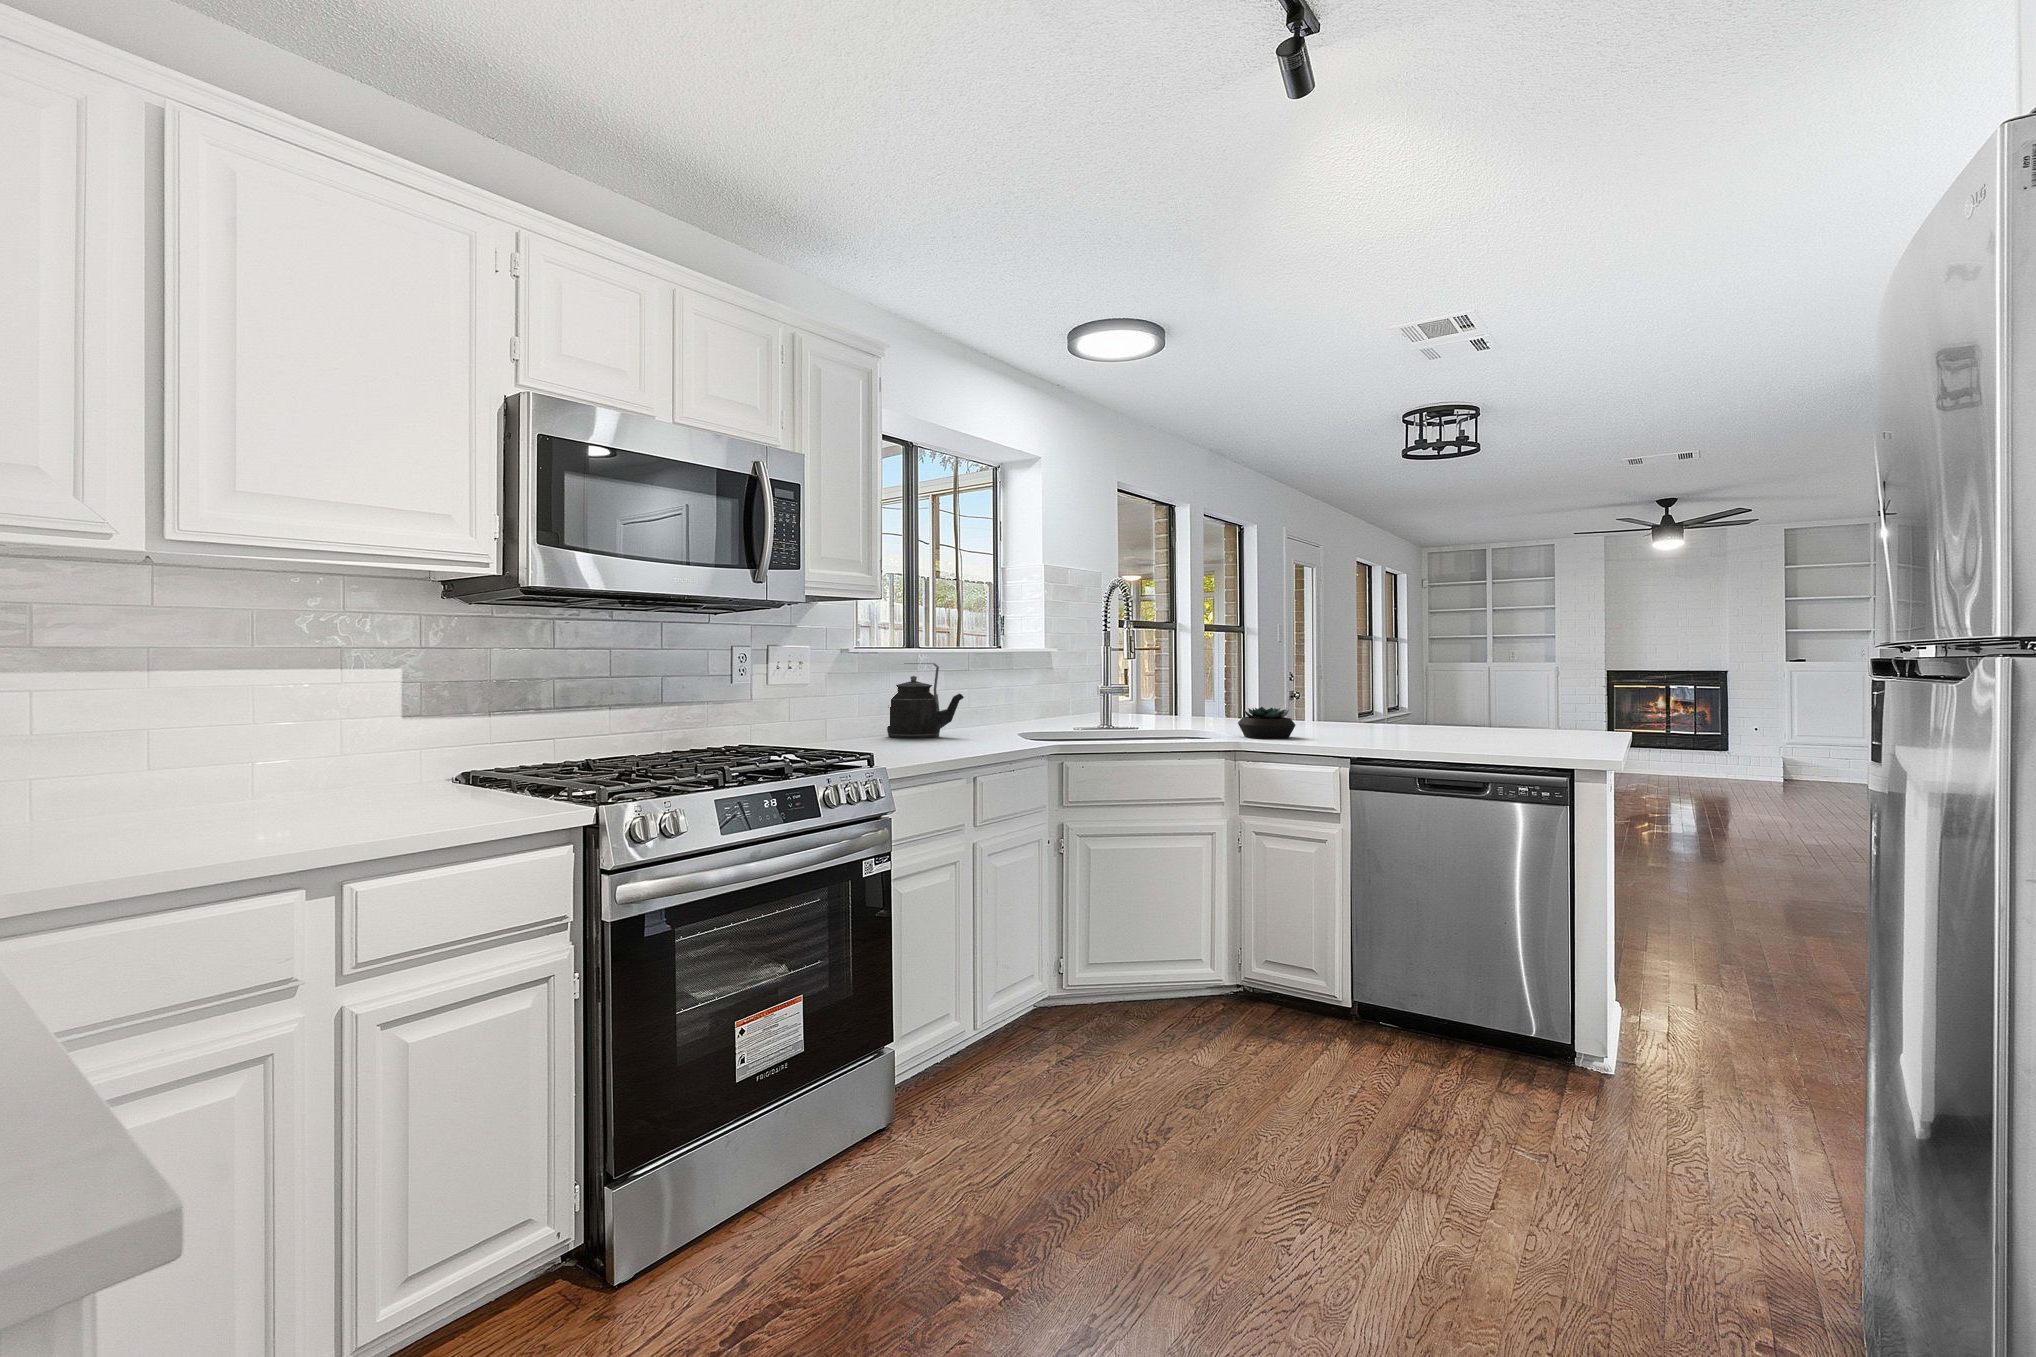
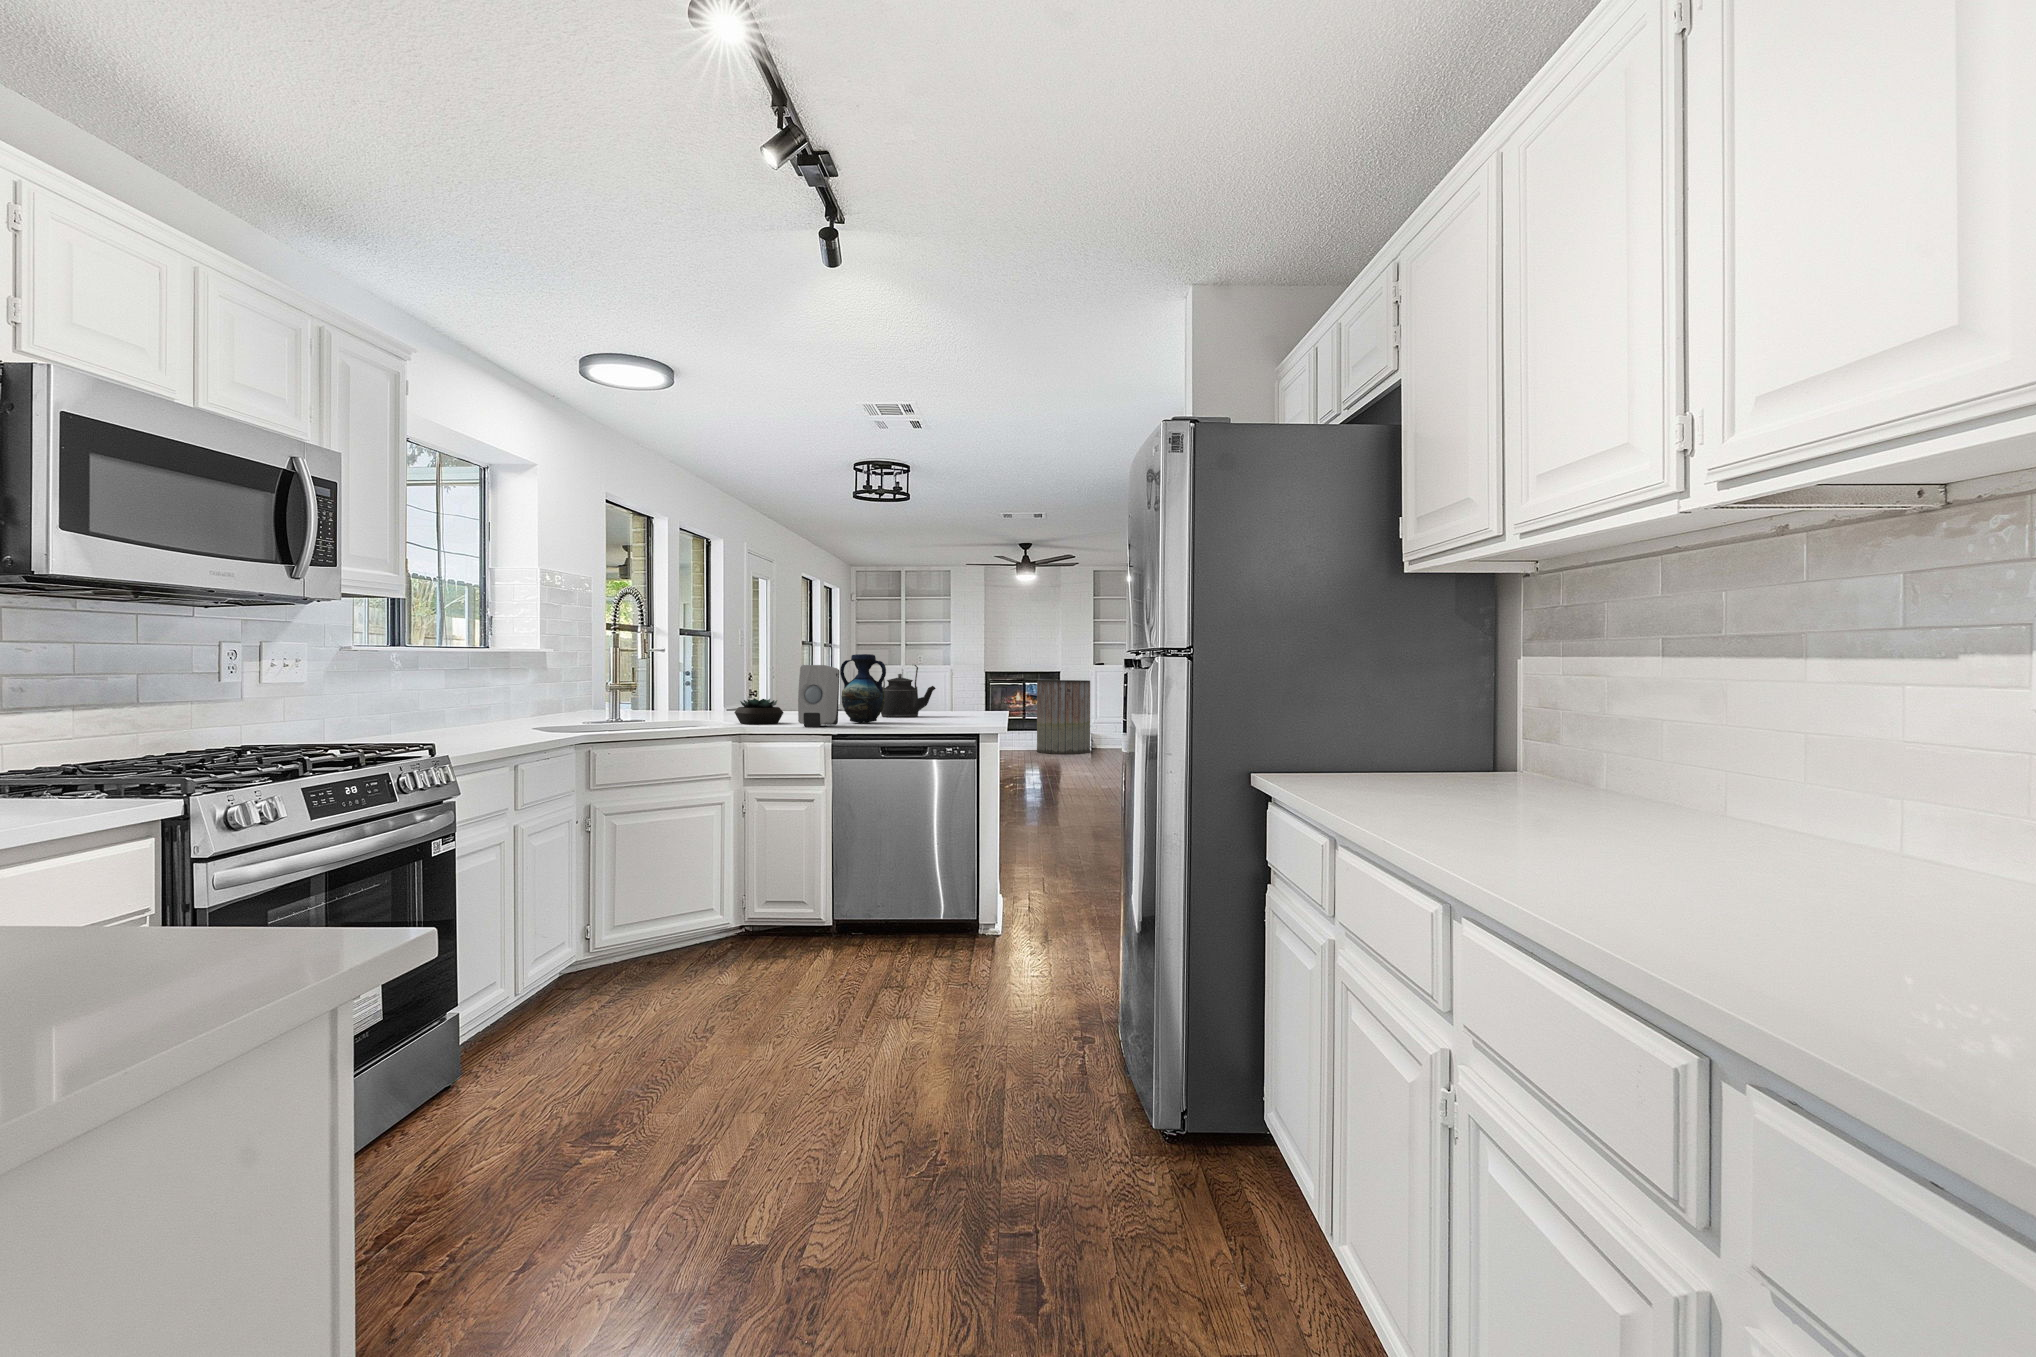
vase: none [1368,653,1431,742] -> present [840,654,886,723]
kettle: present [887,663,964,738] -> present [881,665,936,717]
soap dispenser: none [1307,667,1364,746] -> present [798,665,839,727]
trash can: none [1685,683,1775,783] -> present [1037,680,1090,754]

